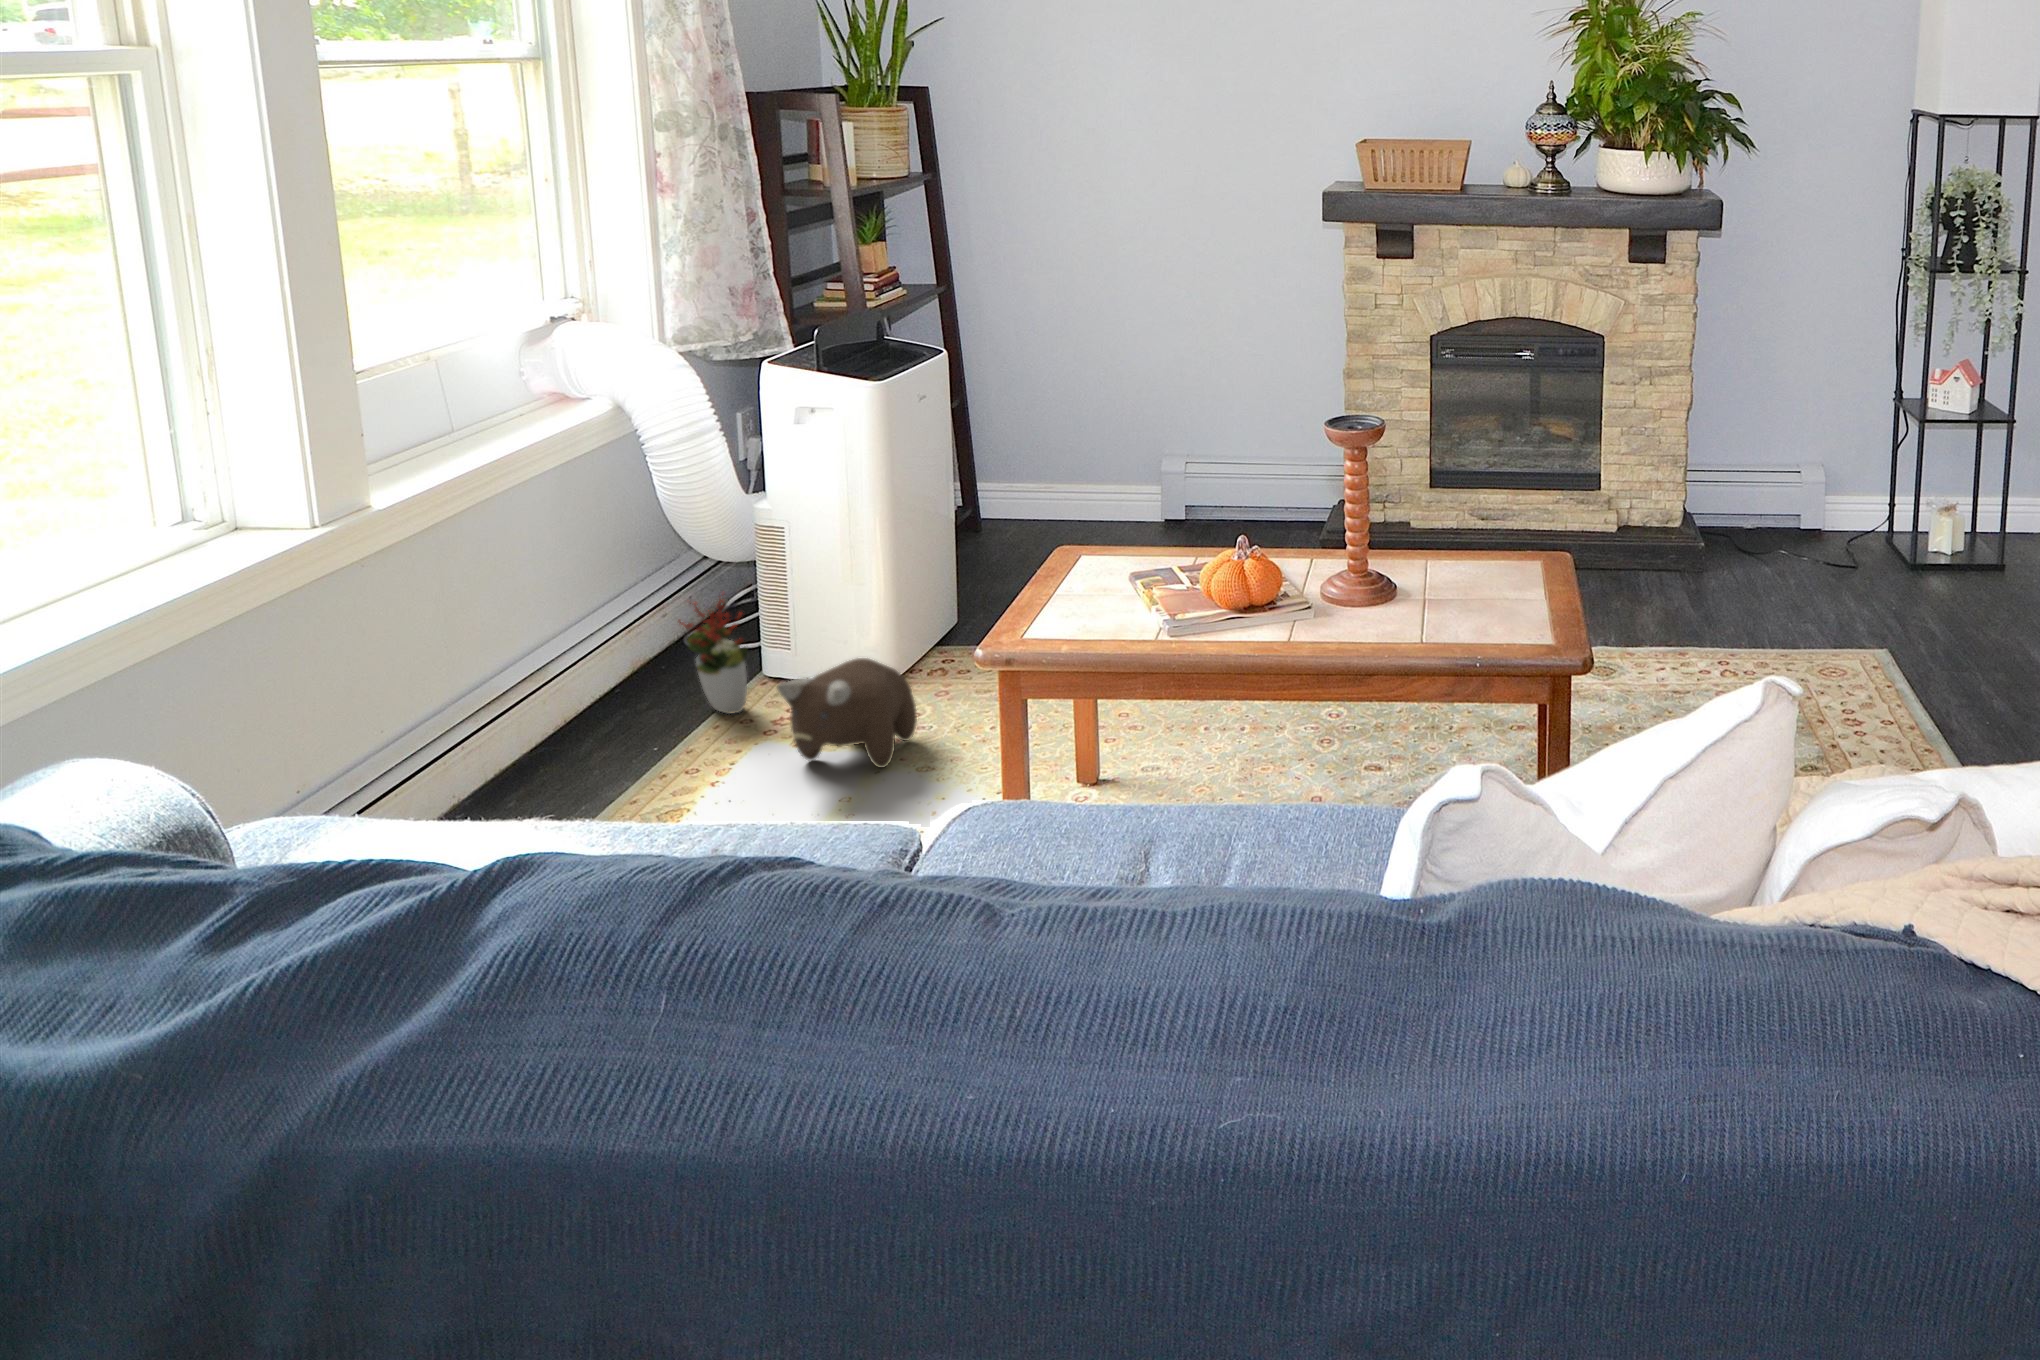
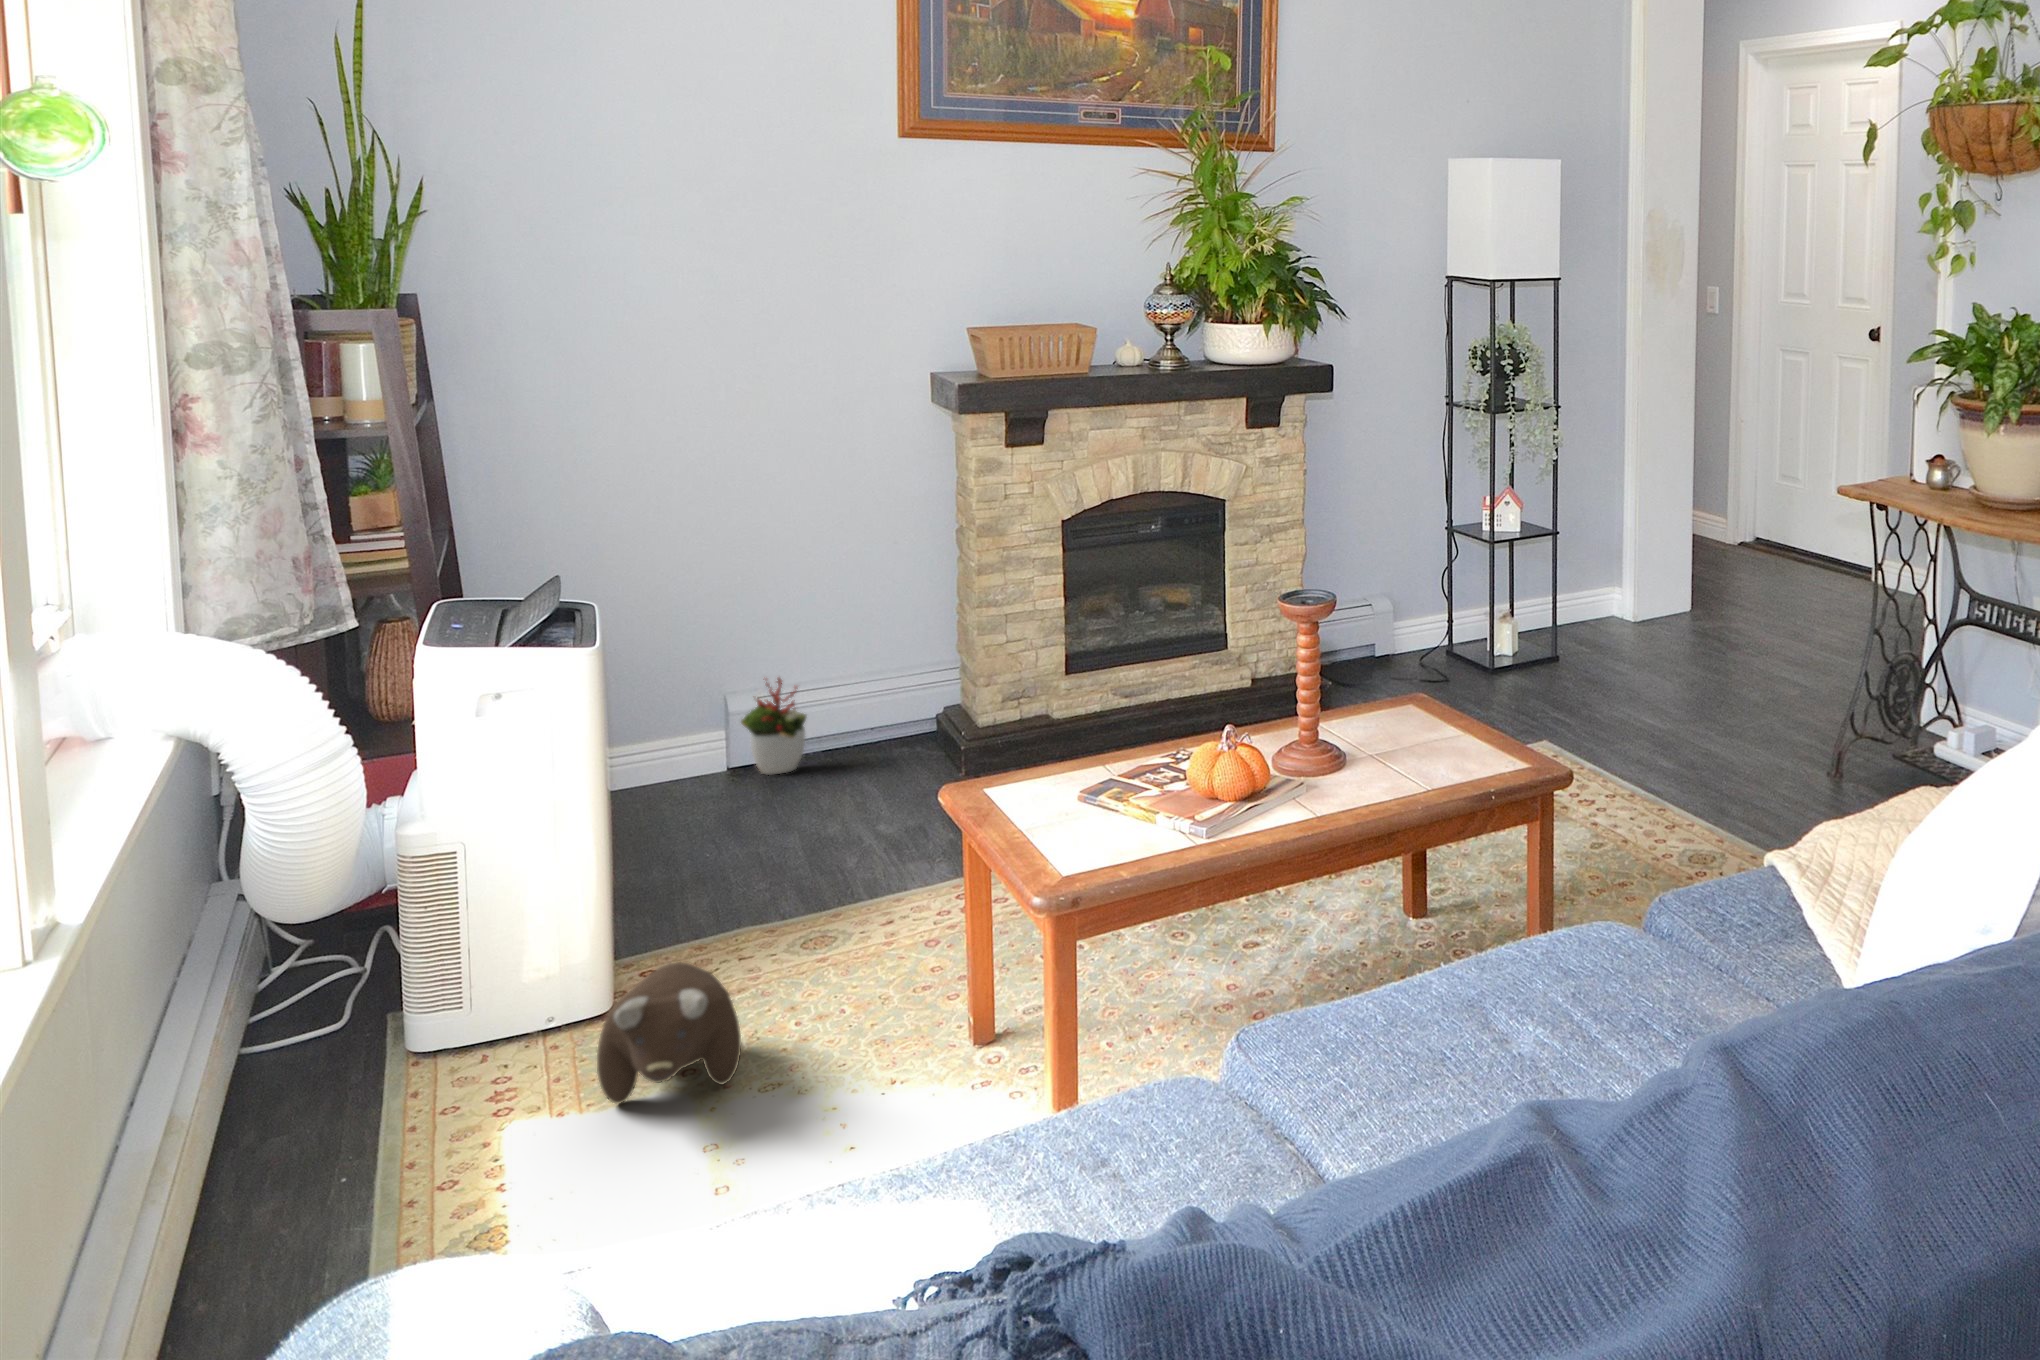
decorative plant: present [678,599,747,713] -> present [741,678,806,775]

